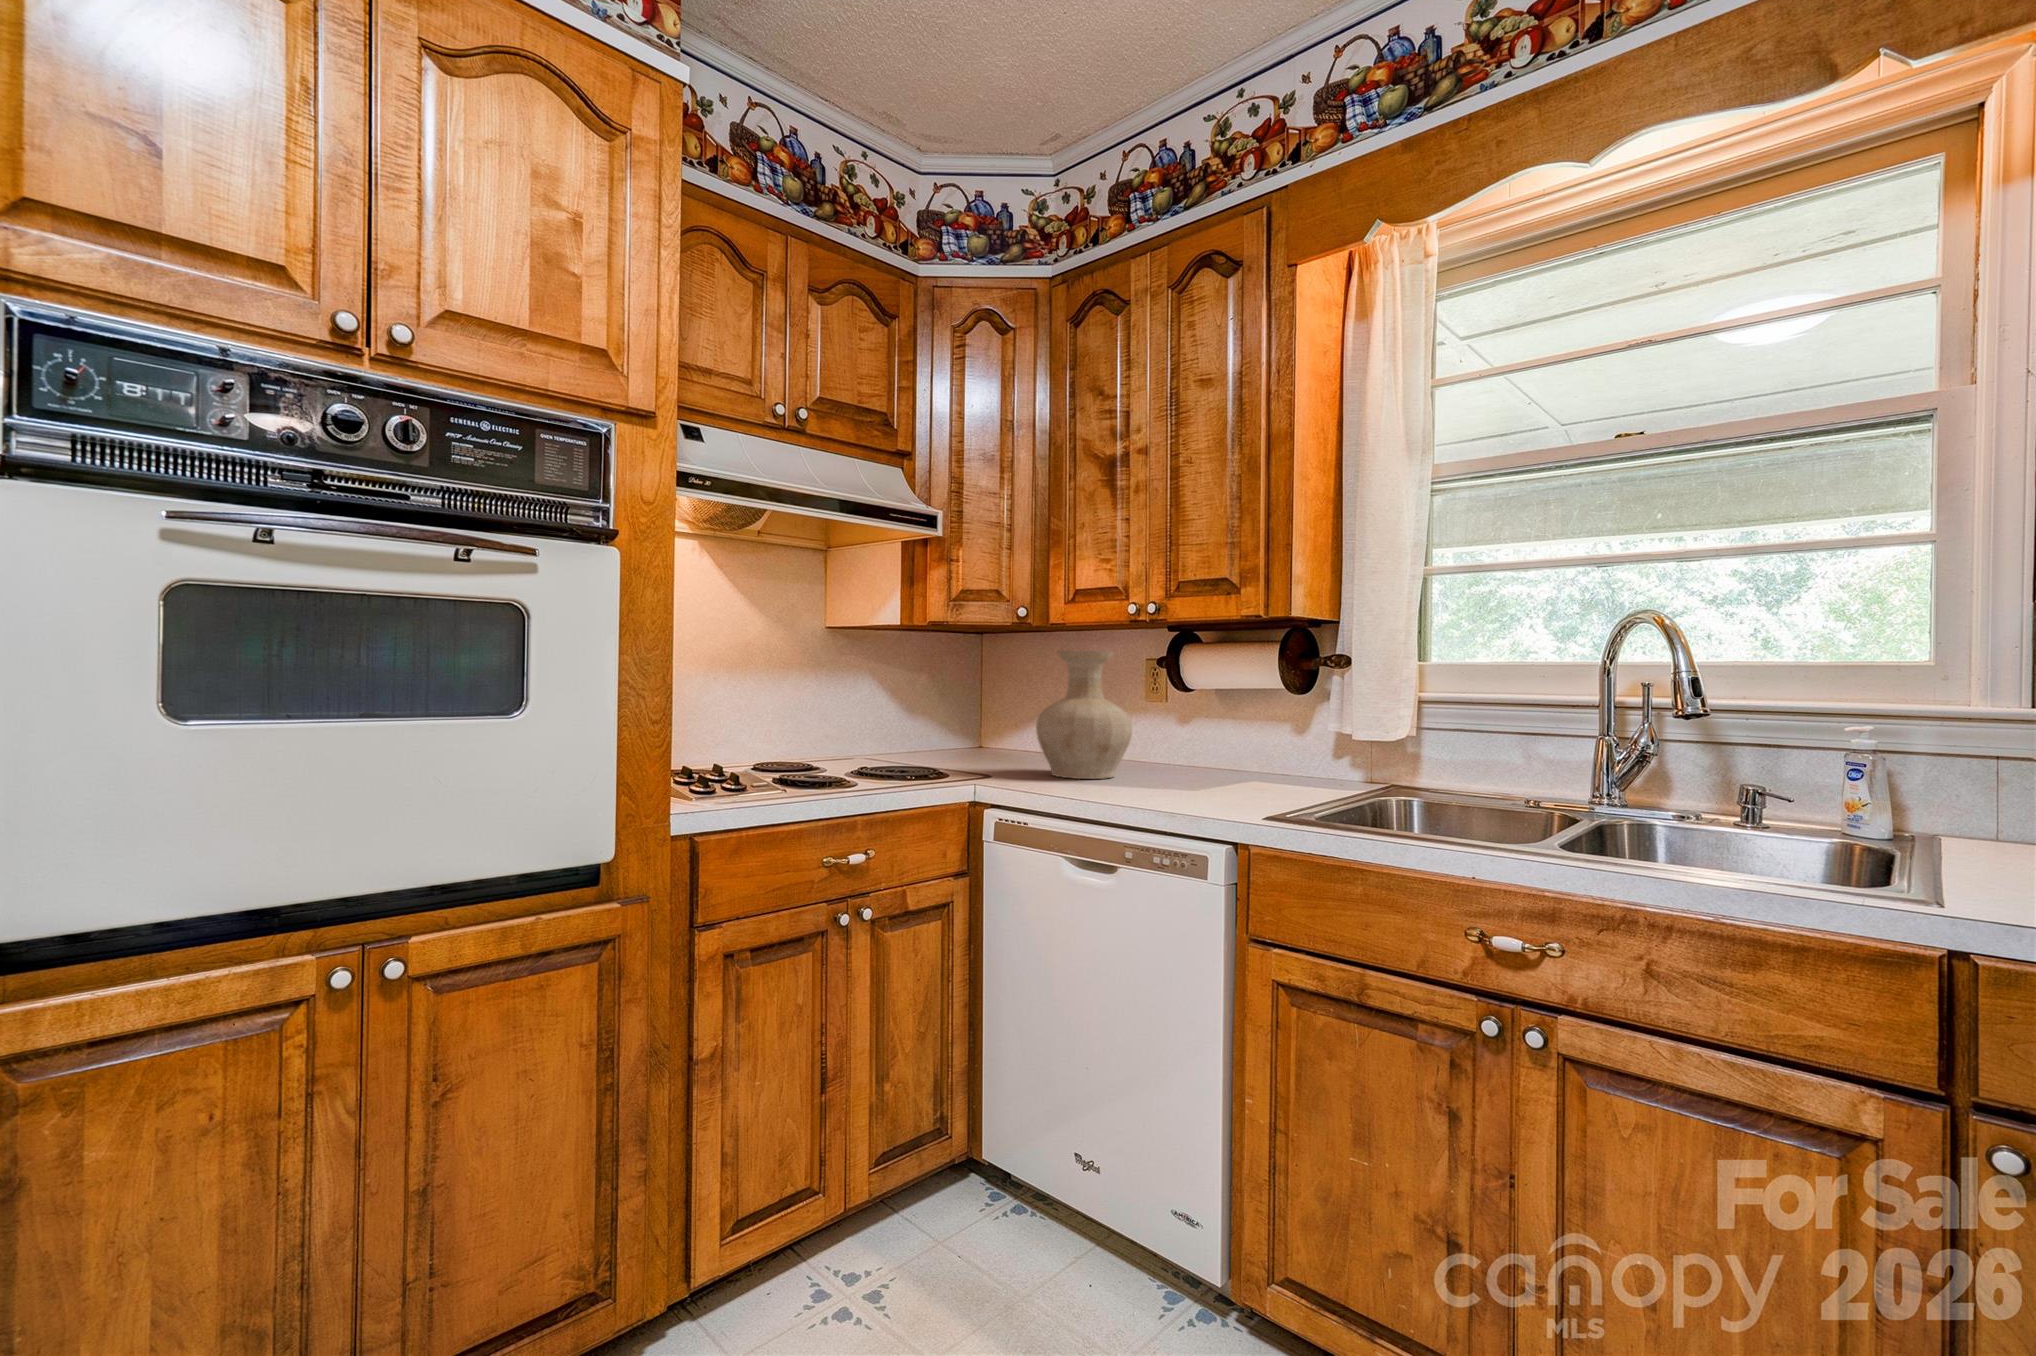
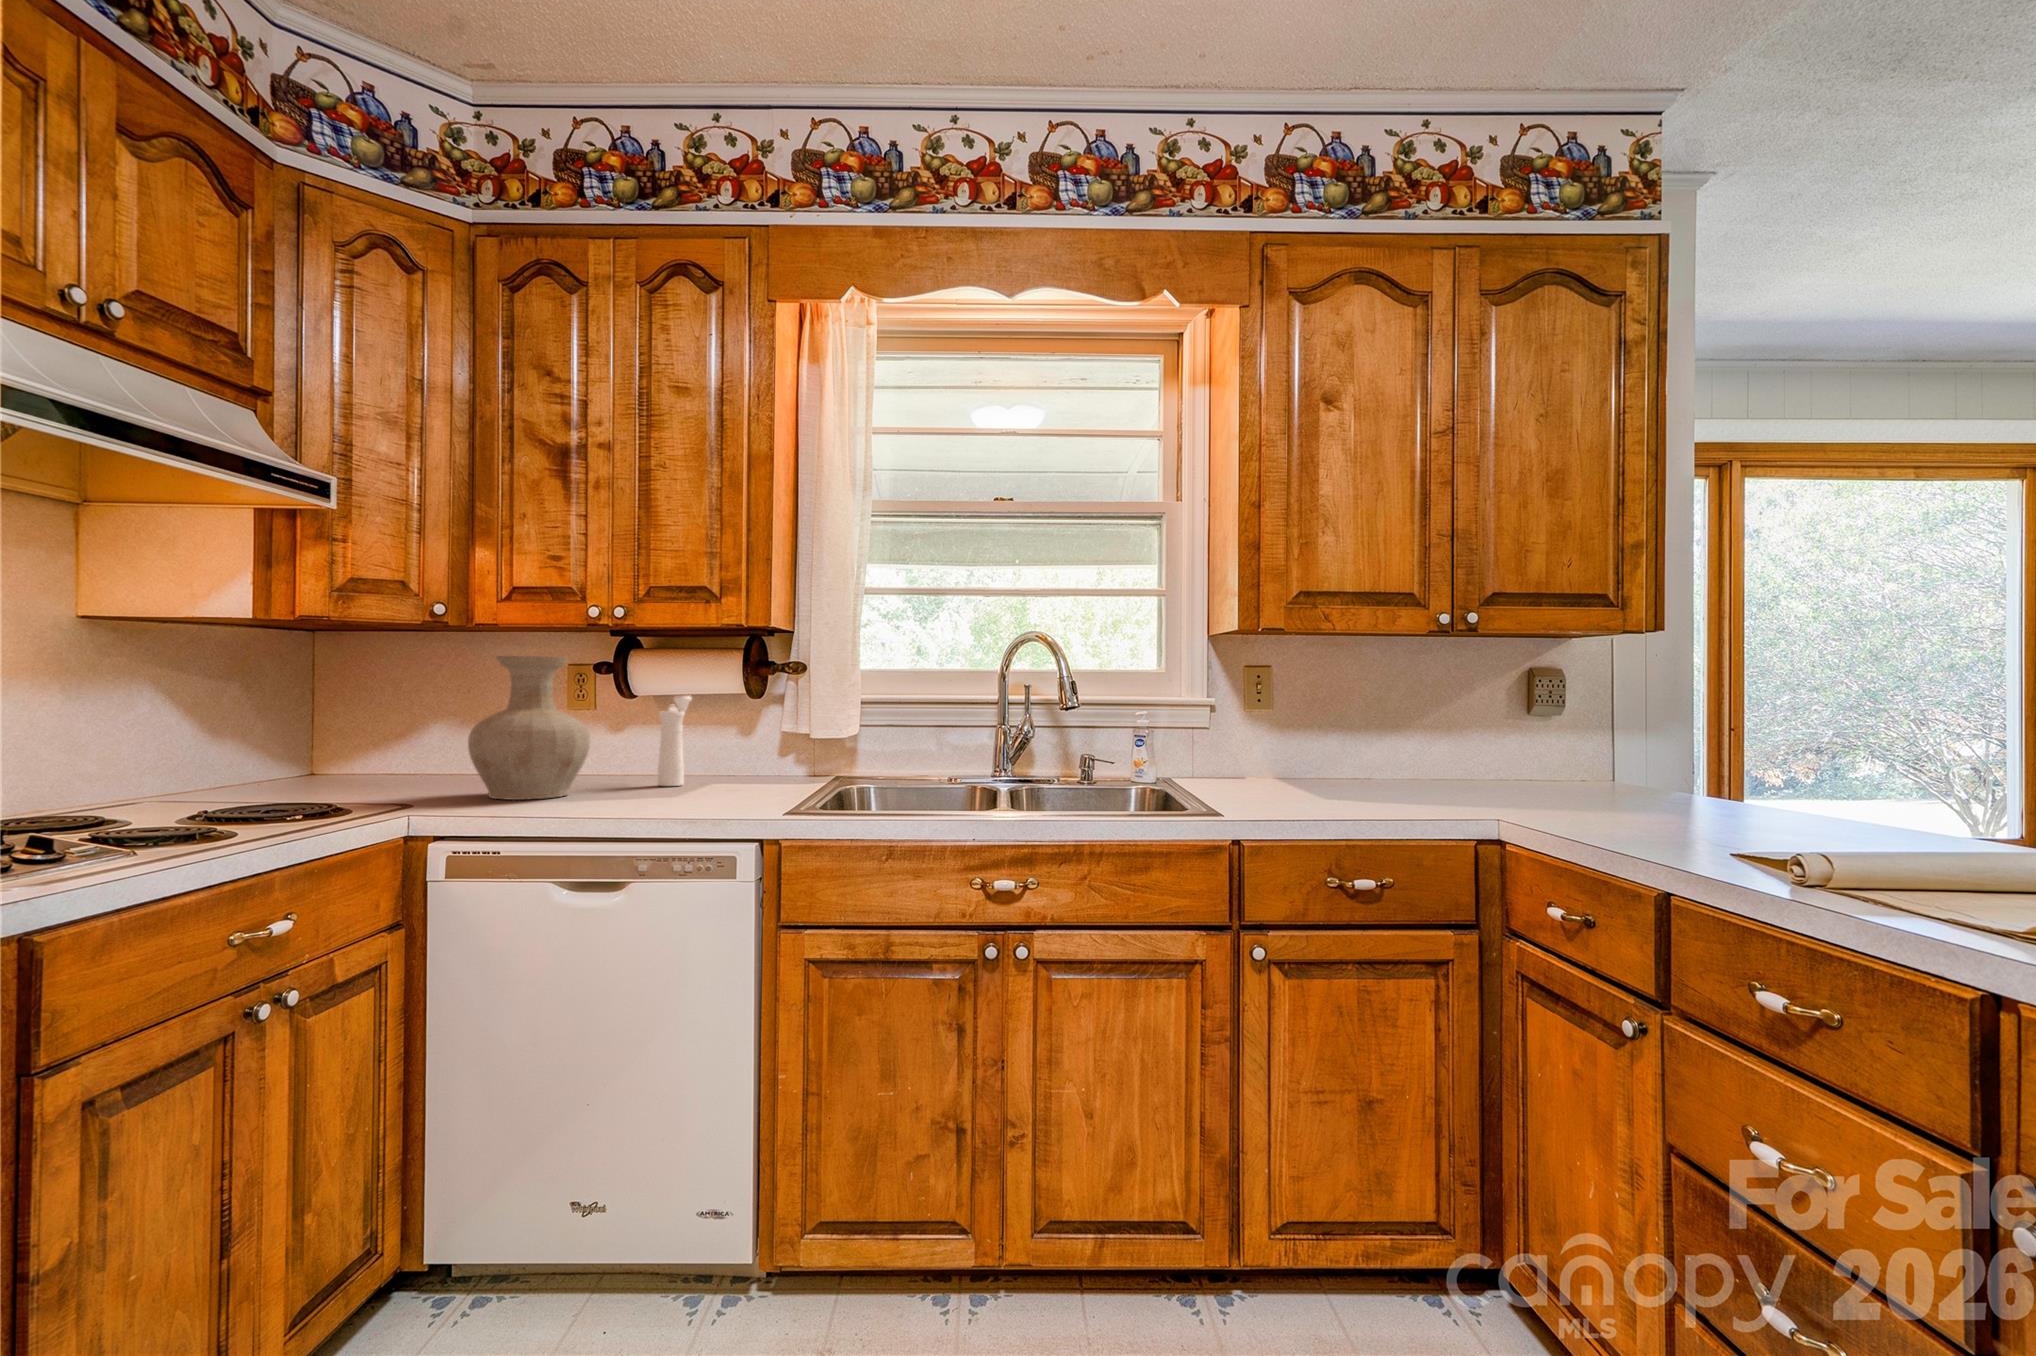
pepper mill: none [1202,687,1245,778] -> present [658,696,692,786]

